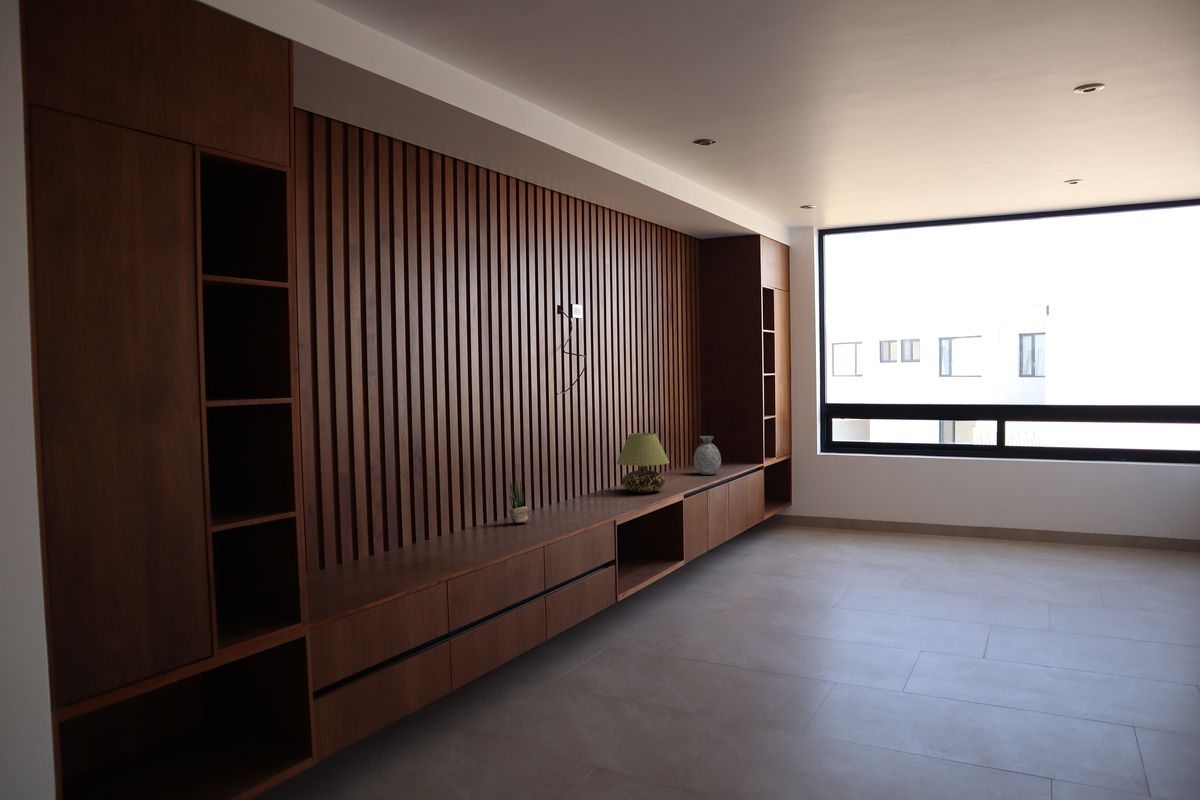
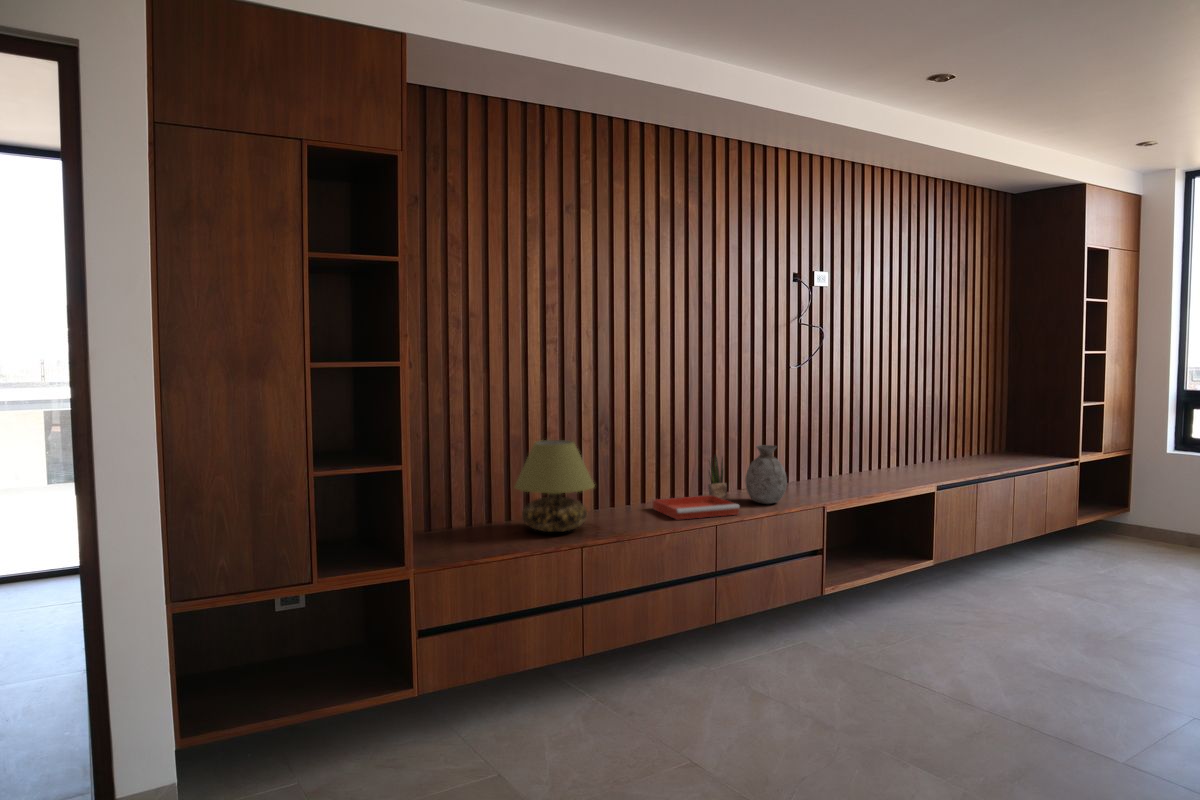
table lamp: present [617,433,669,492] -> present [515,440,594,532]
vase: present [694,436,721,475] -> present [745,445,787,504]
tray: none [470,519,556,544] -> present [653,495,739,519]

